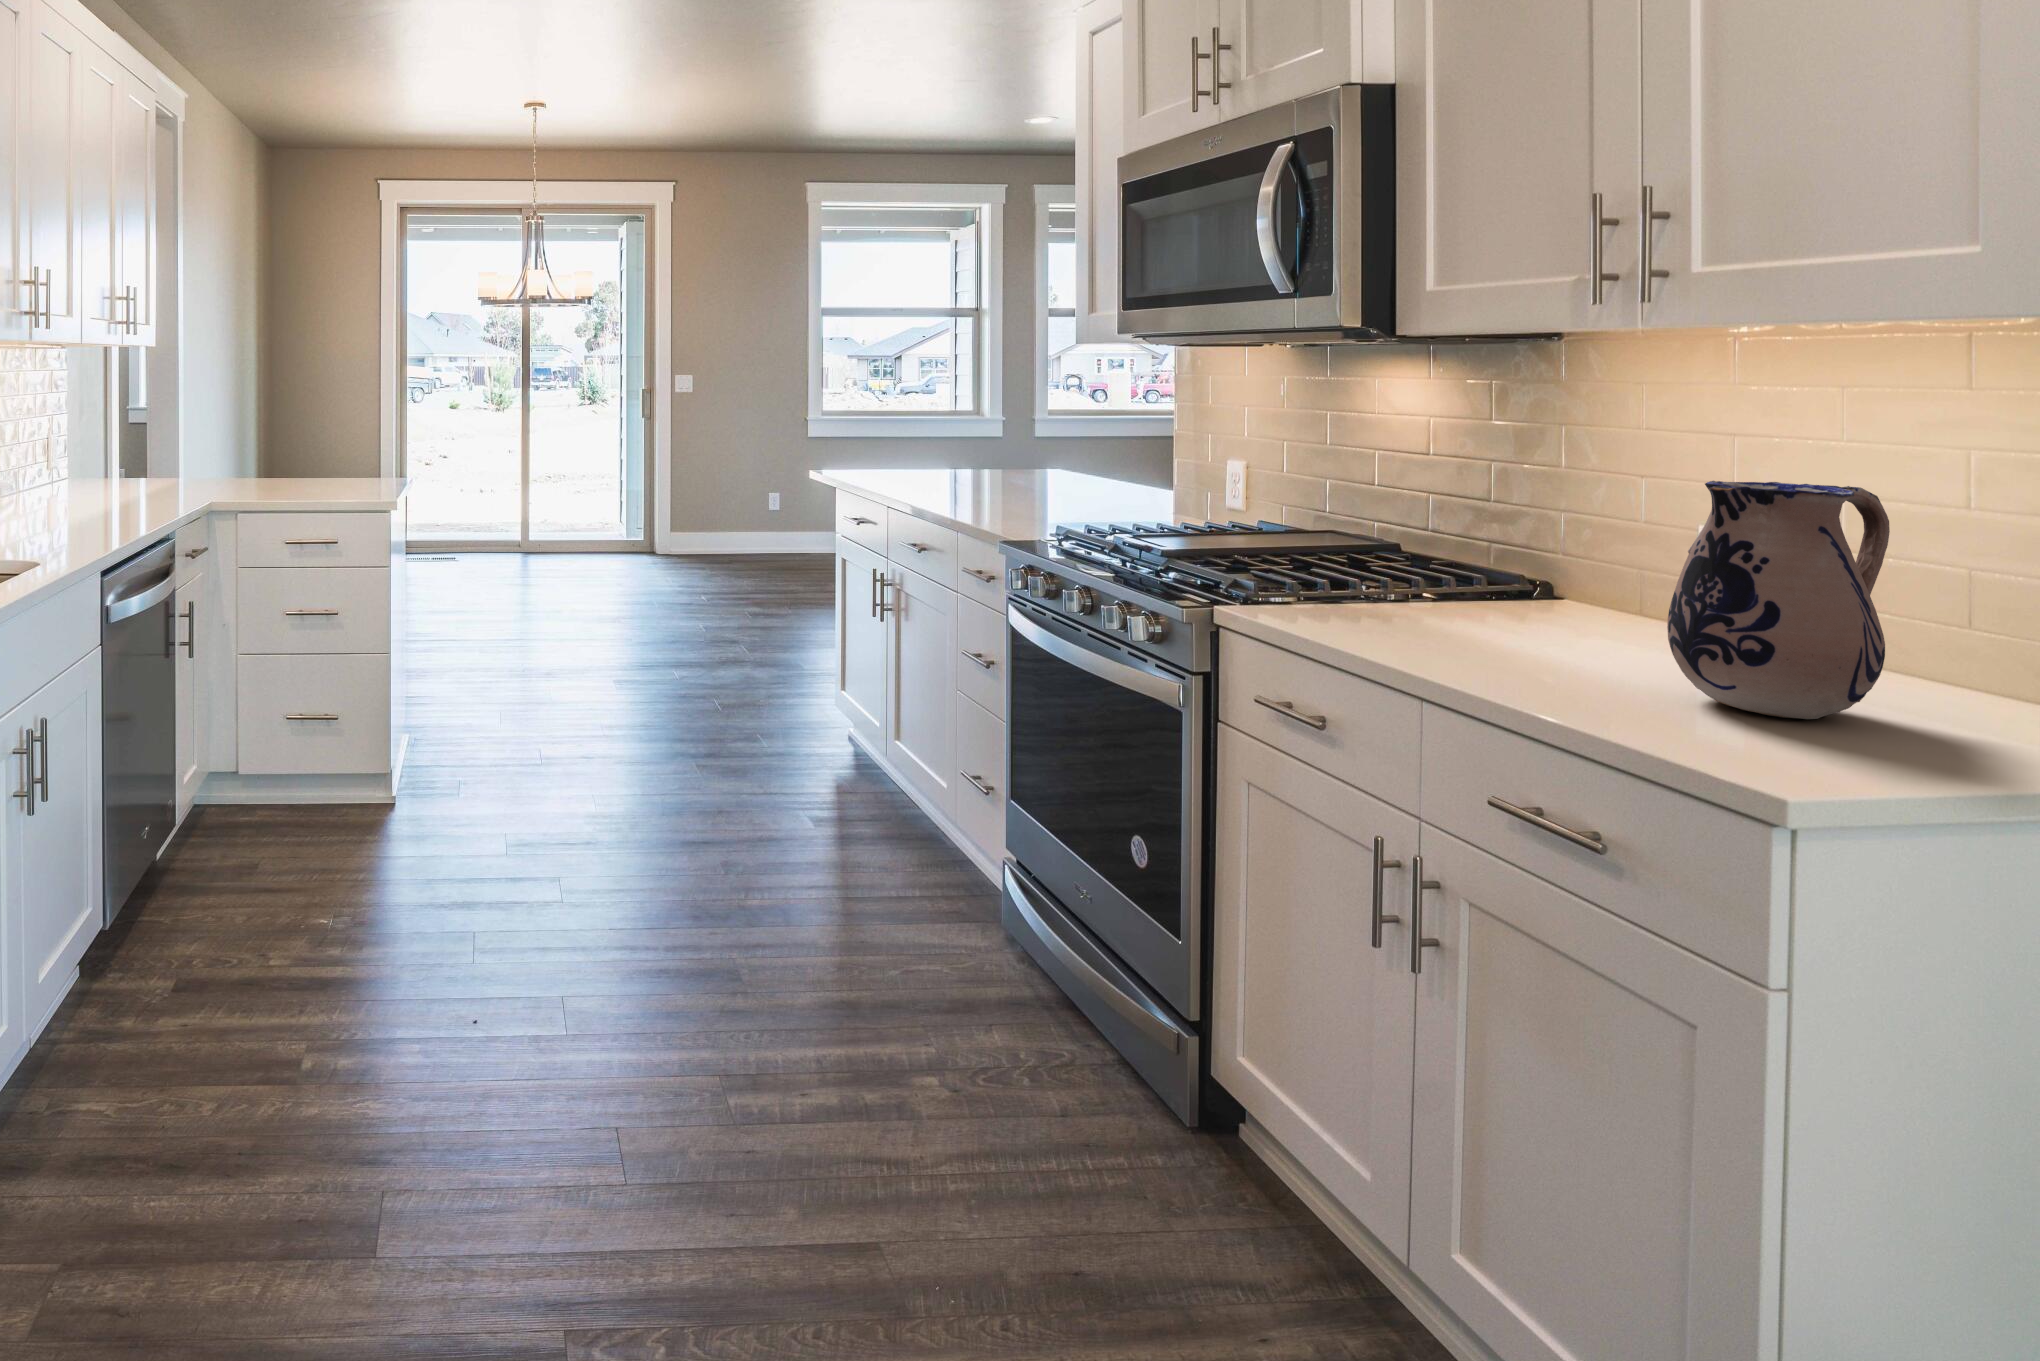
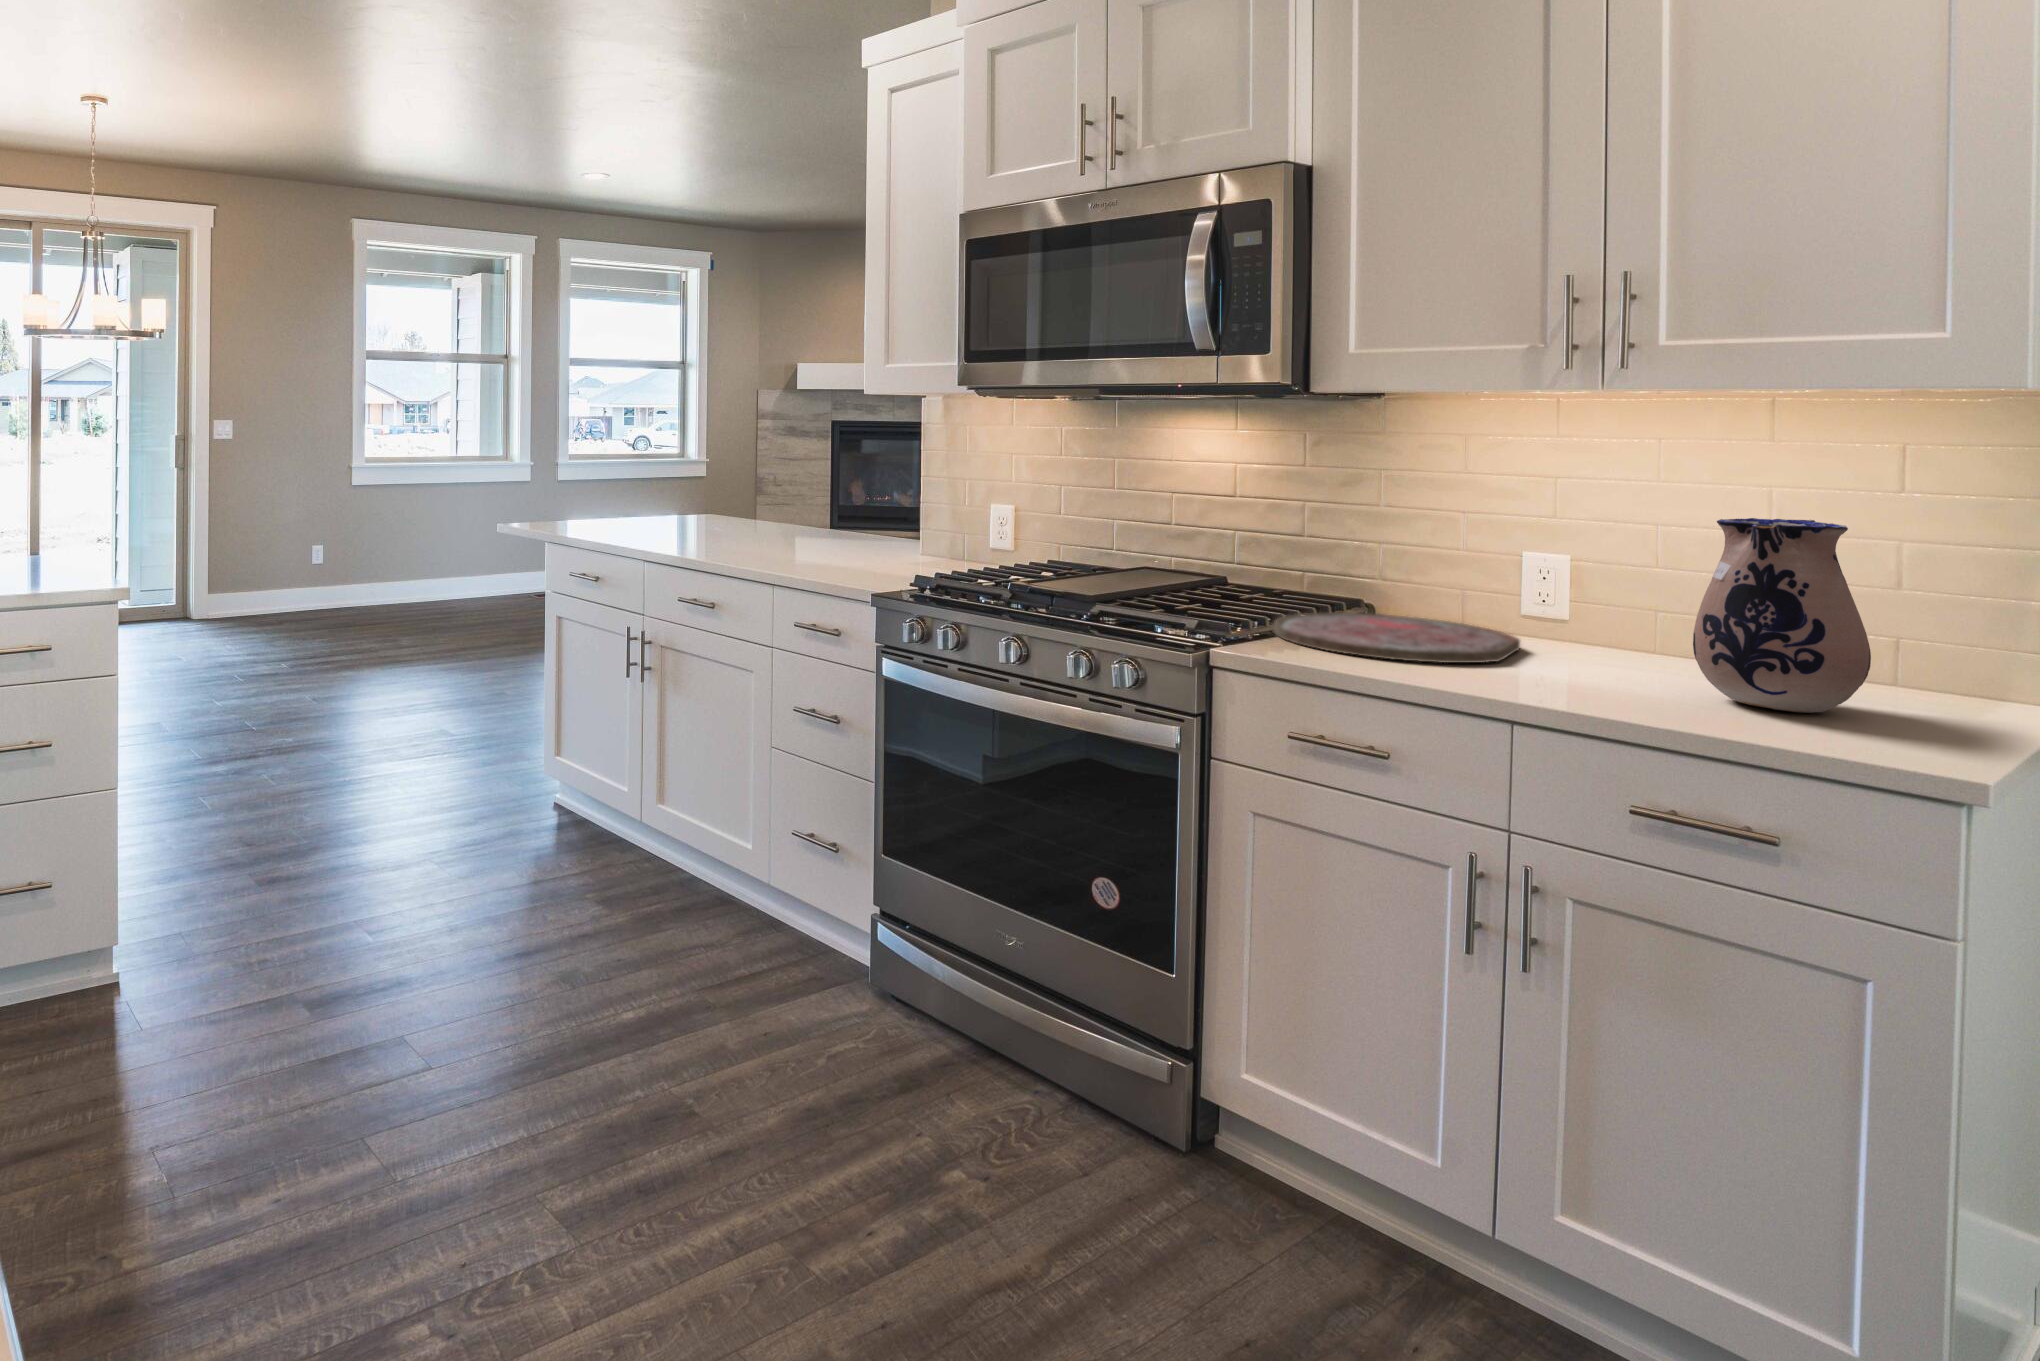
cutting board: none [1308,581,1595,640] -> present [1274,613,1520,663]

